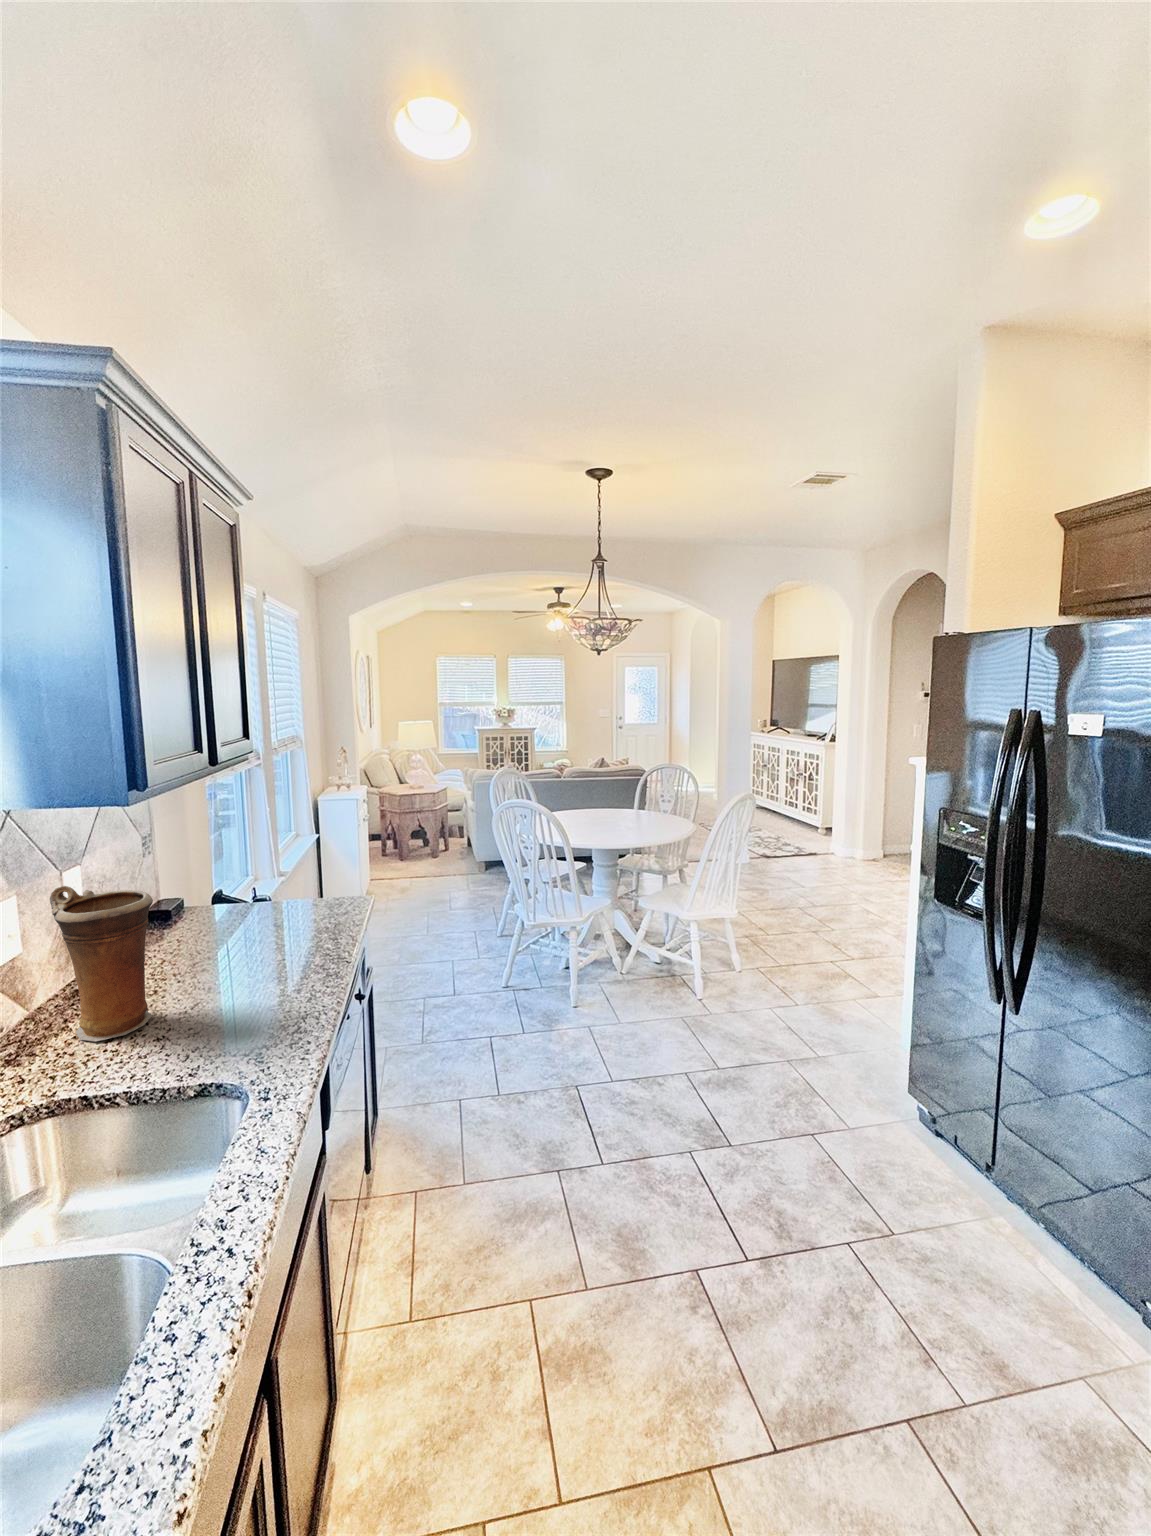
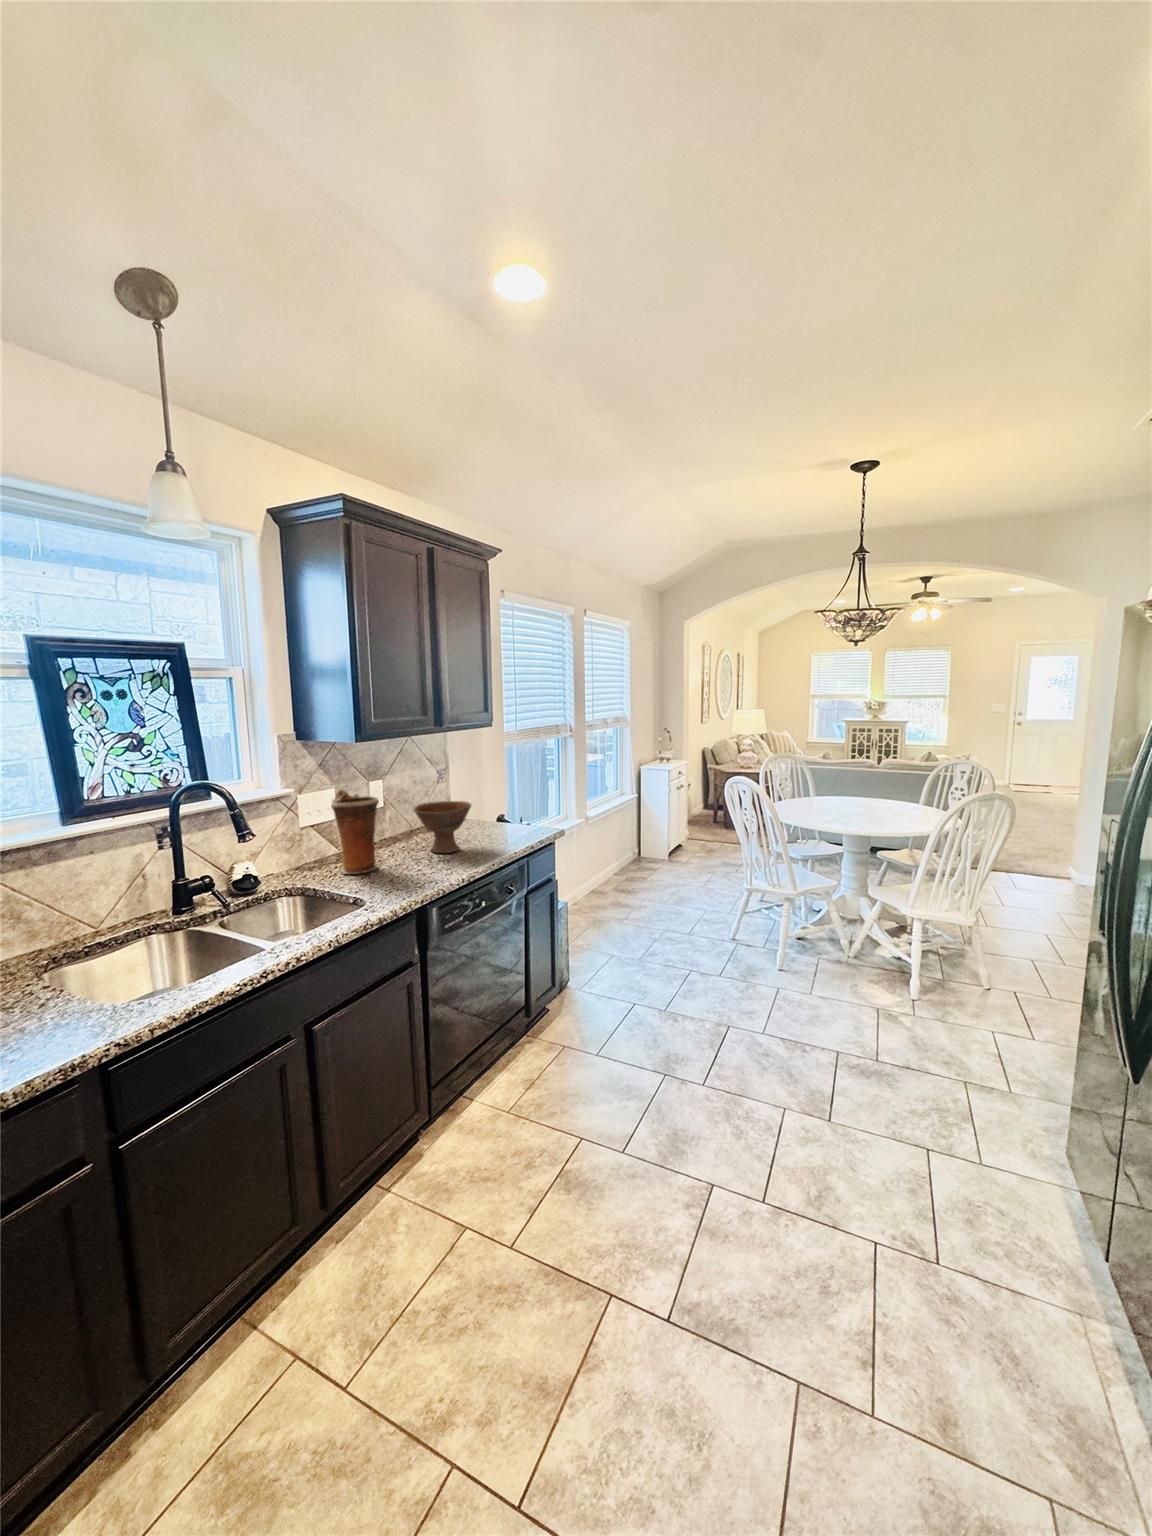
bowl: none [167,868,270,965] -> present [413,801,472,853]

